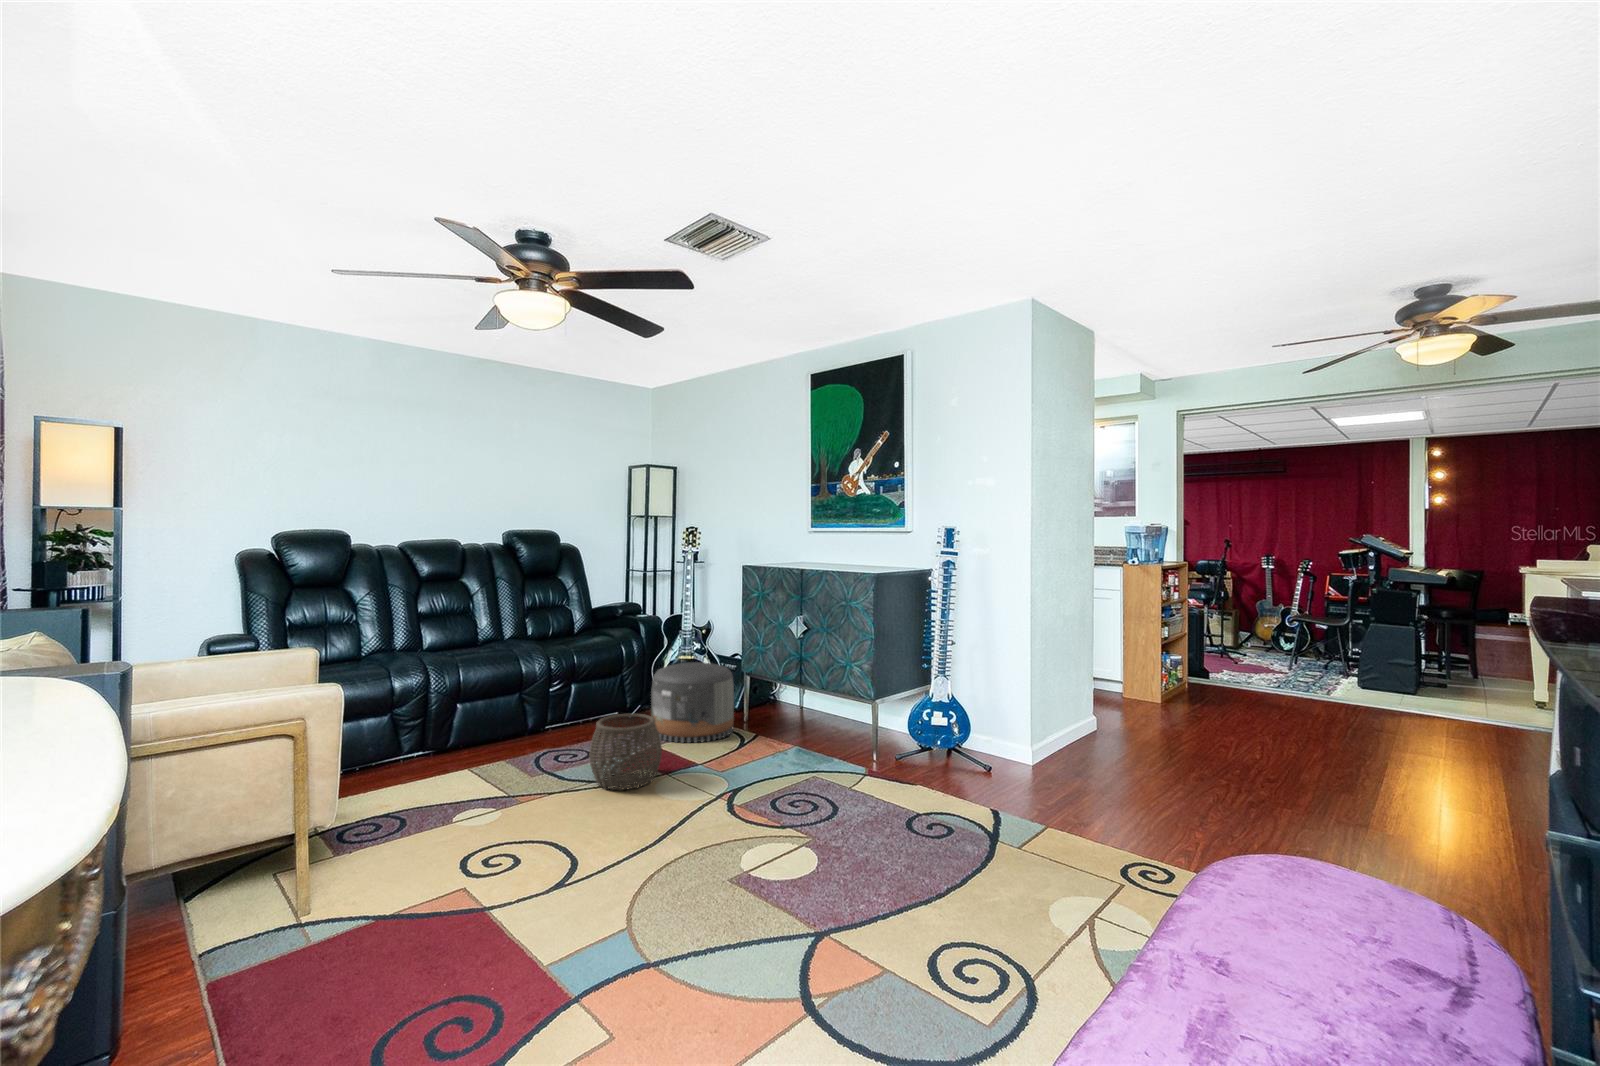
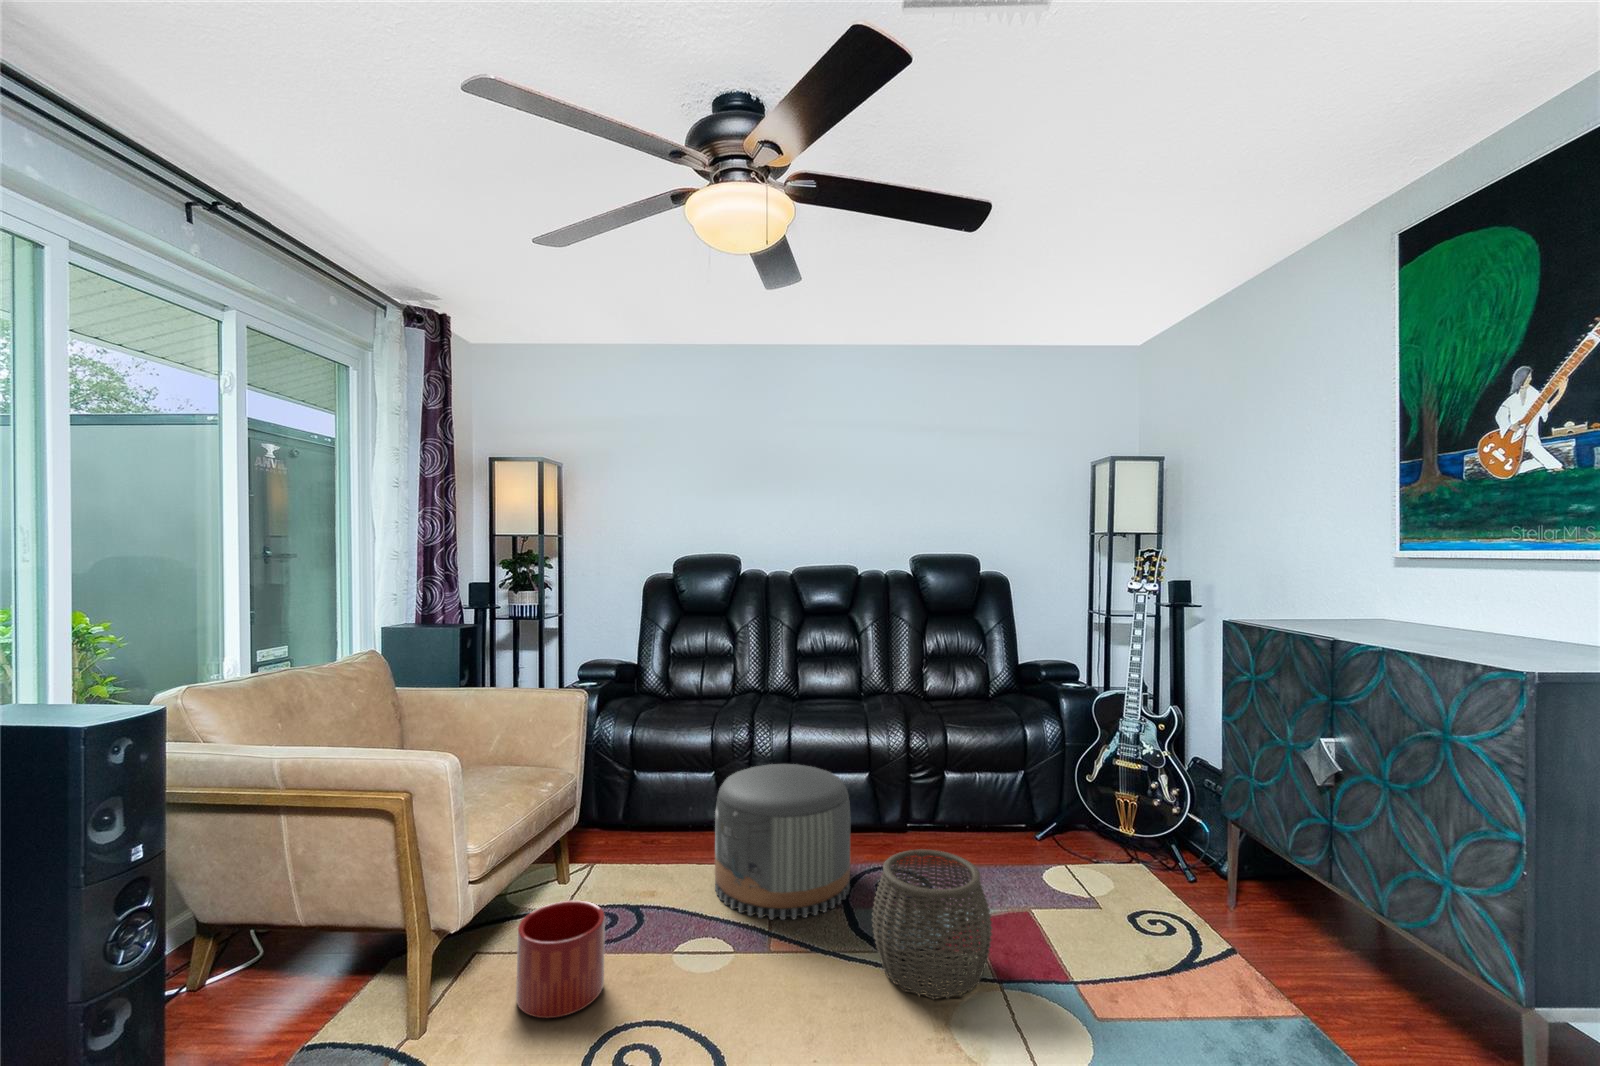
pouf: present [651,662,734,743] -> present [715,764,850,920]
planter: none [363,796,434,874] -> present [516,900,605,1018]

